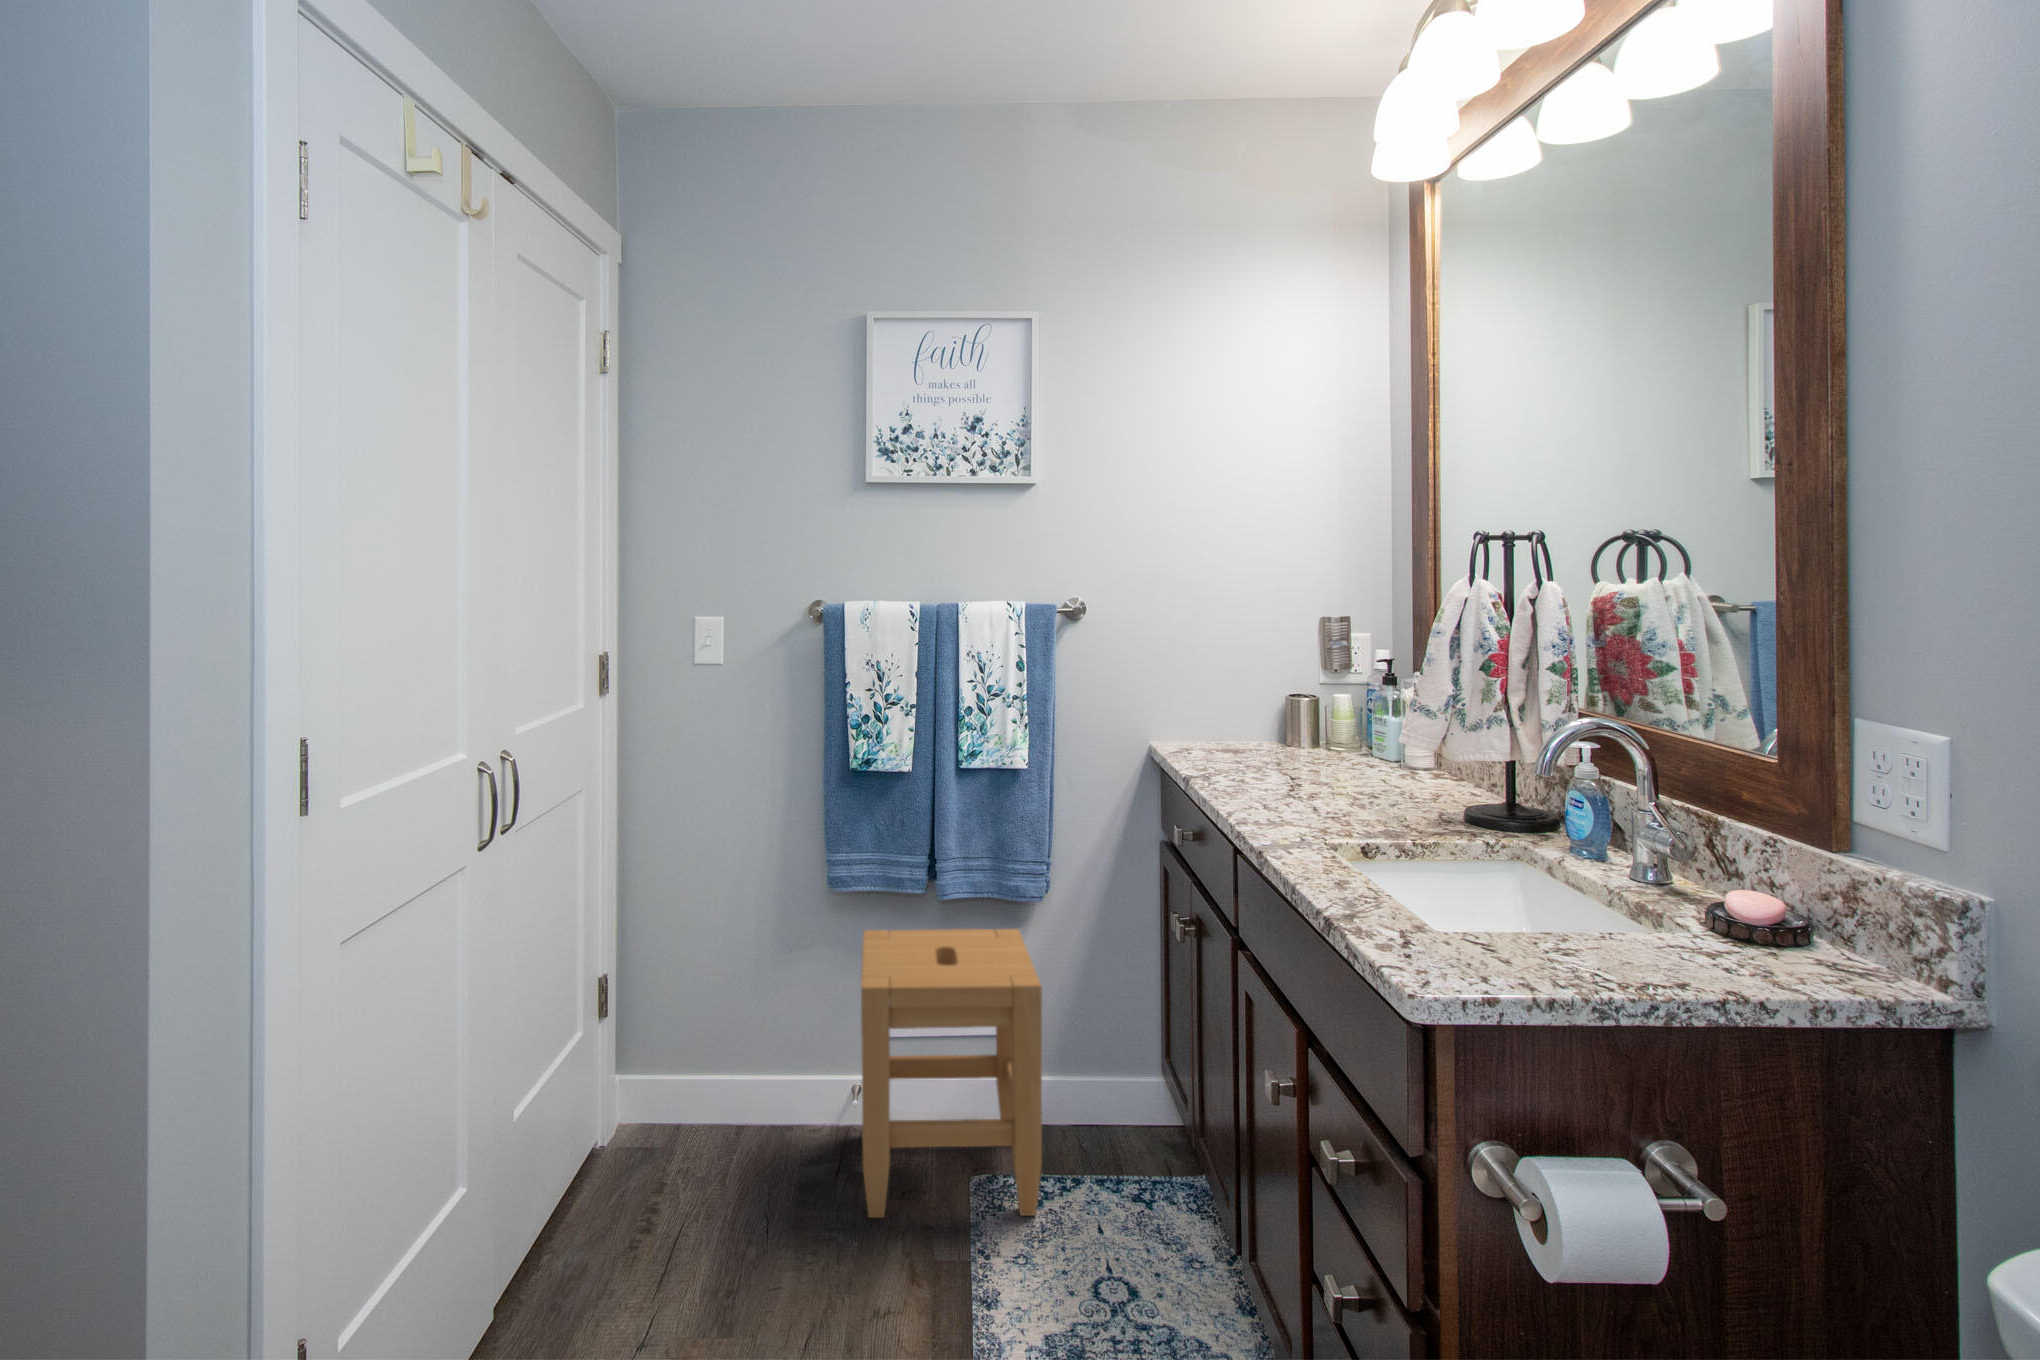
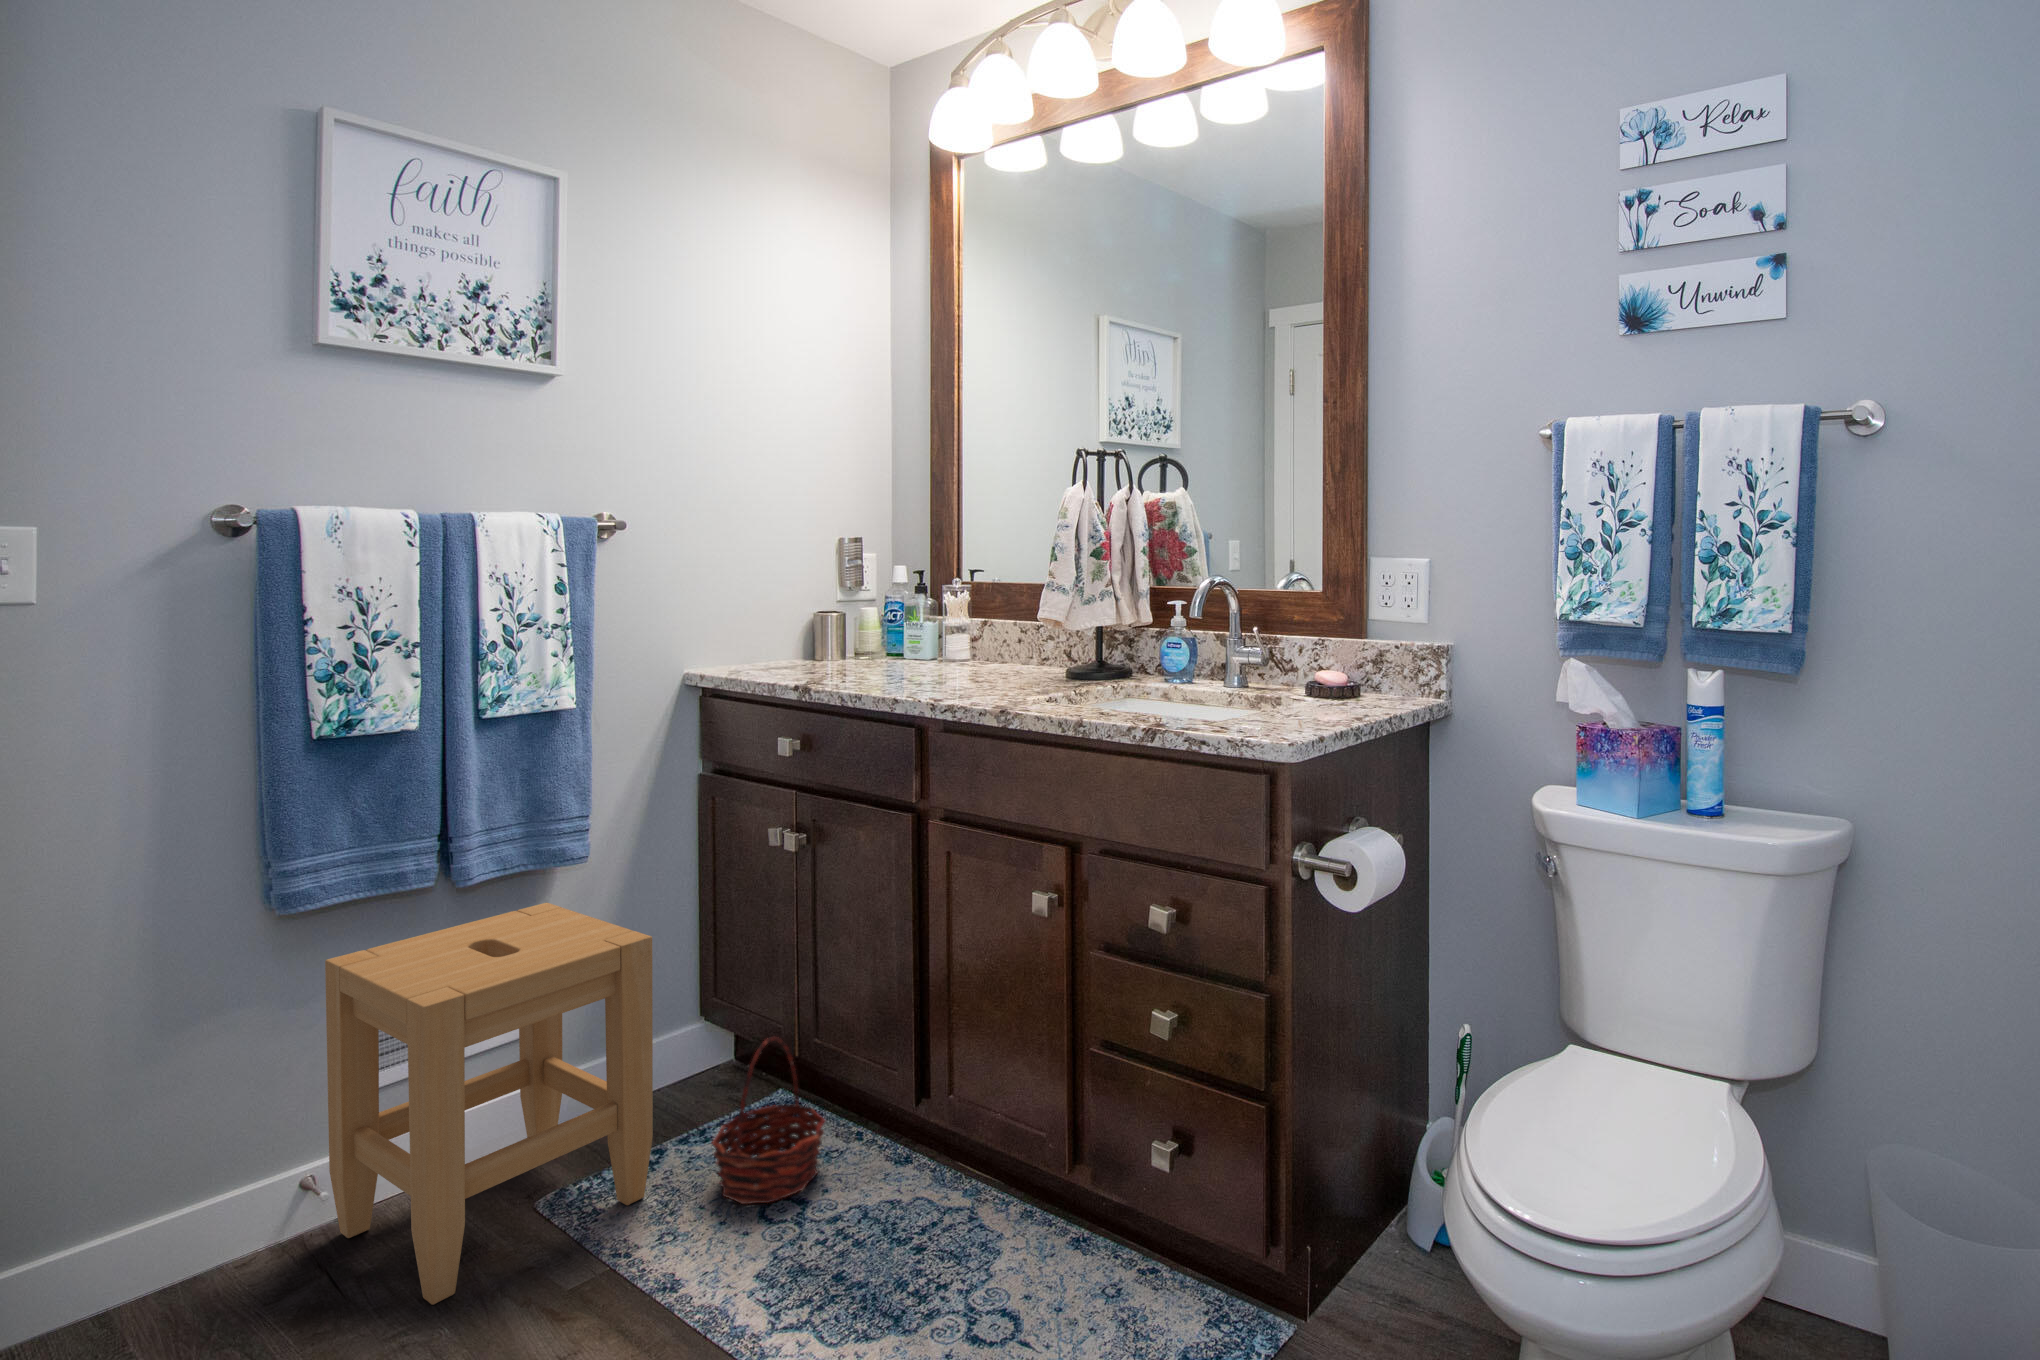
basket: none [1077,1119,1181,1283] -> present [712,1037,825,1204]

